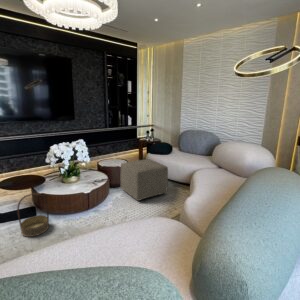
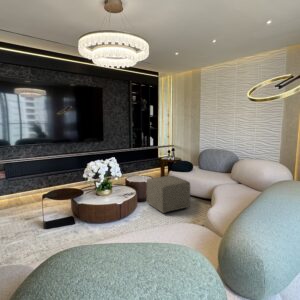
basket: present [17,194,49,237] -> none [62,203,87,240]

